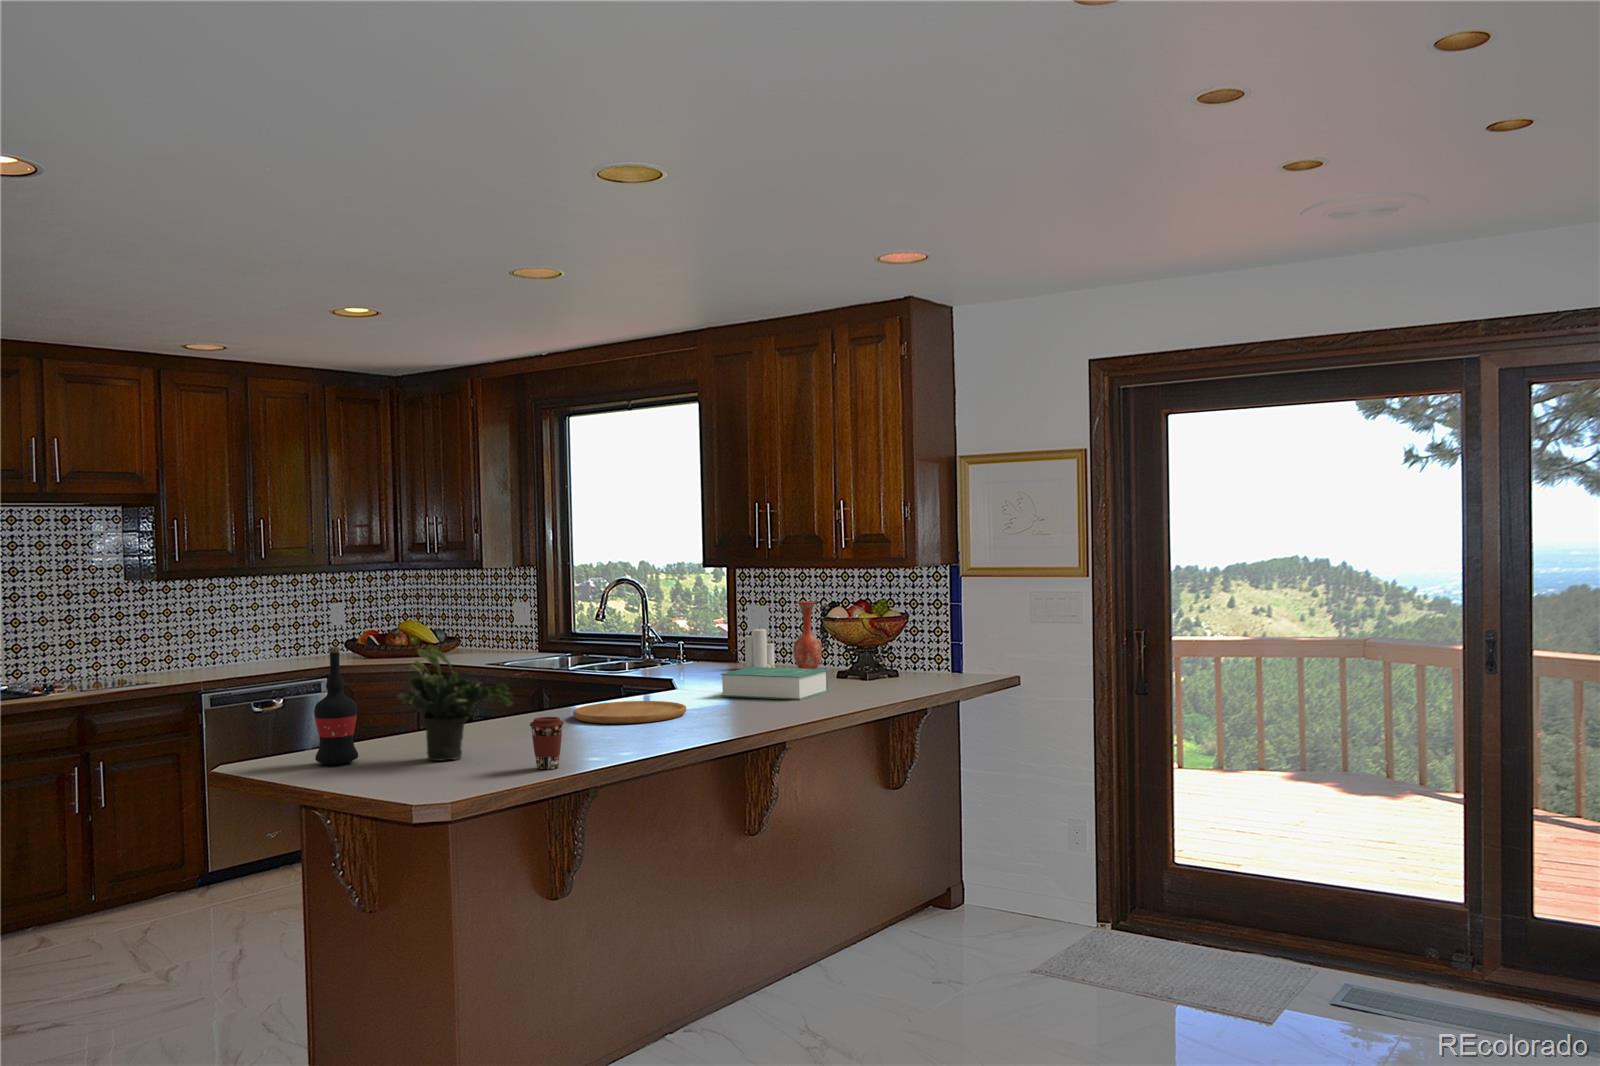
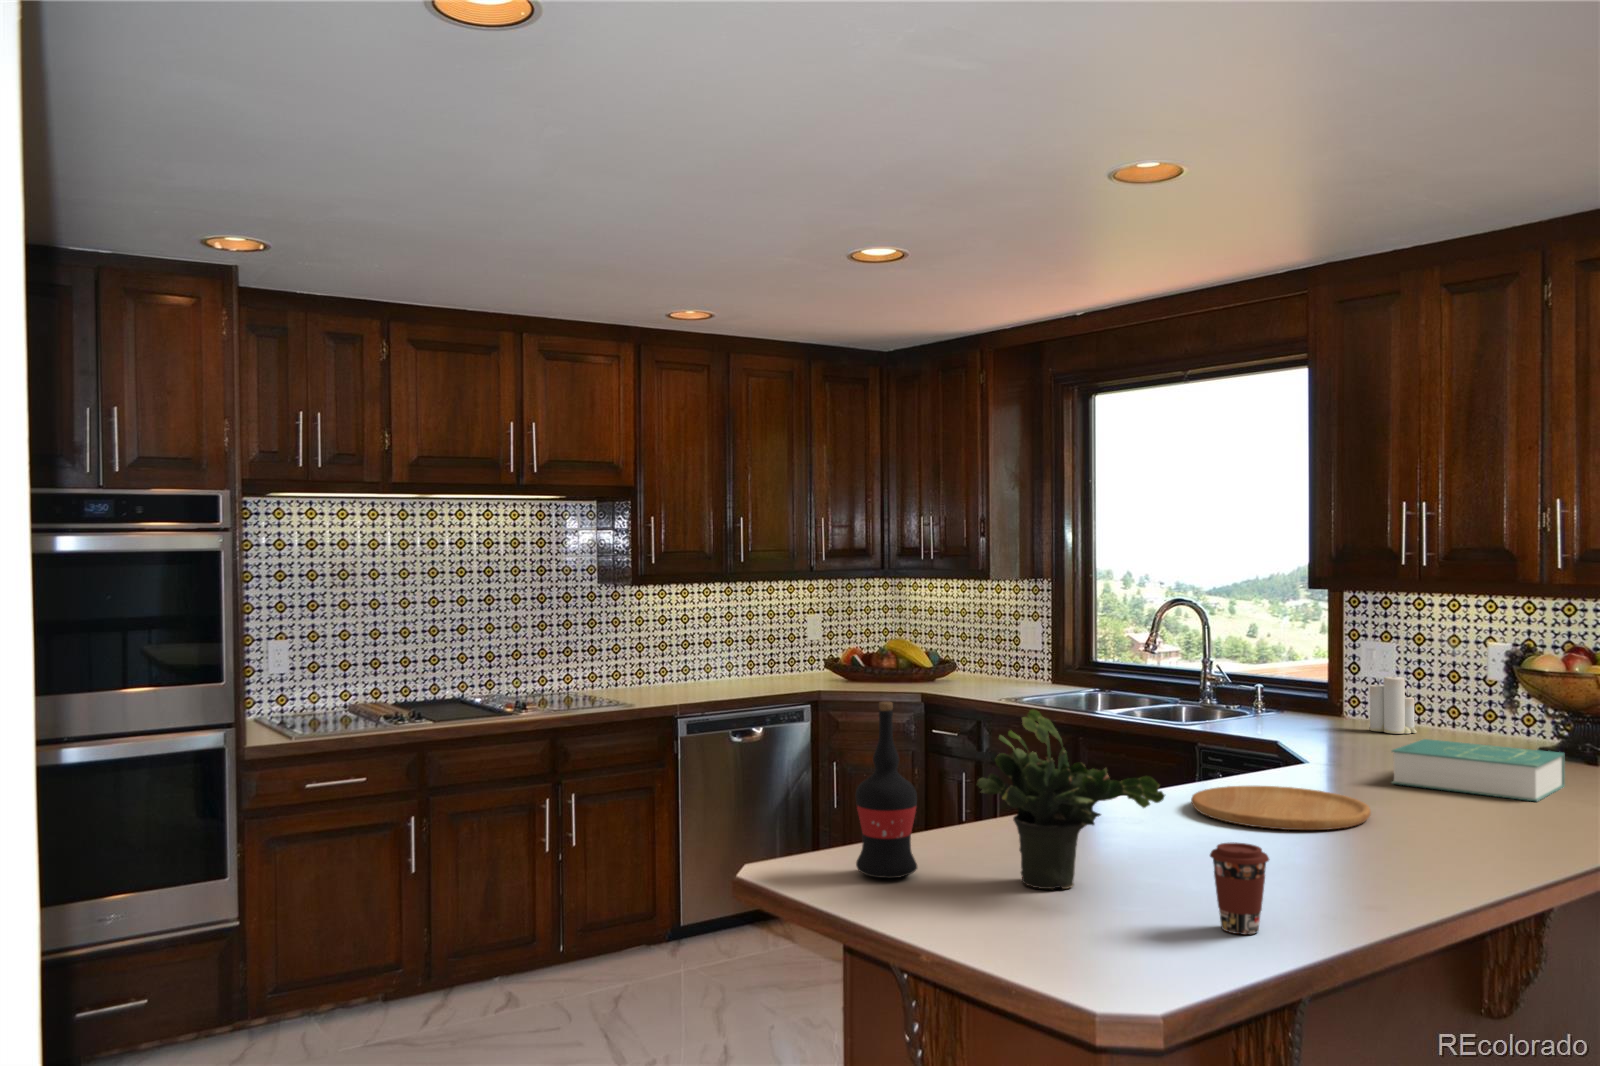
vase: present [793,601,822,669] -> none [1462,642,1509,749]

